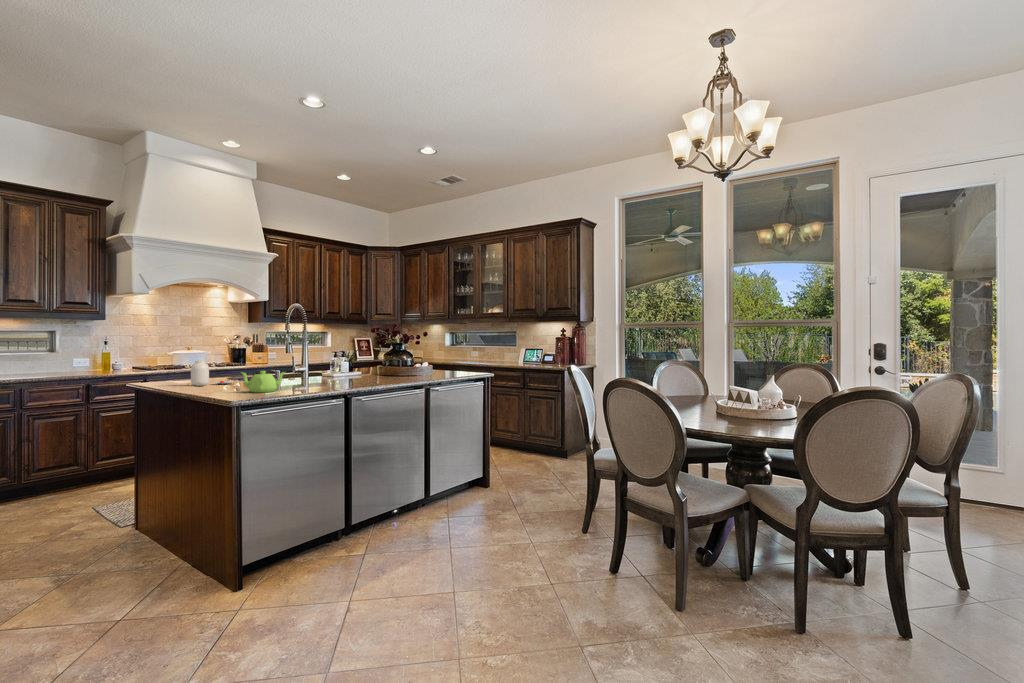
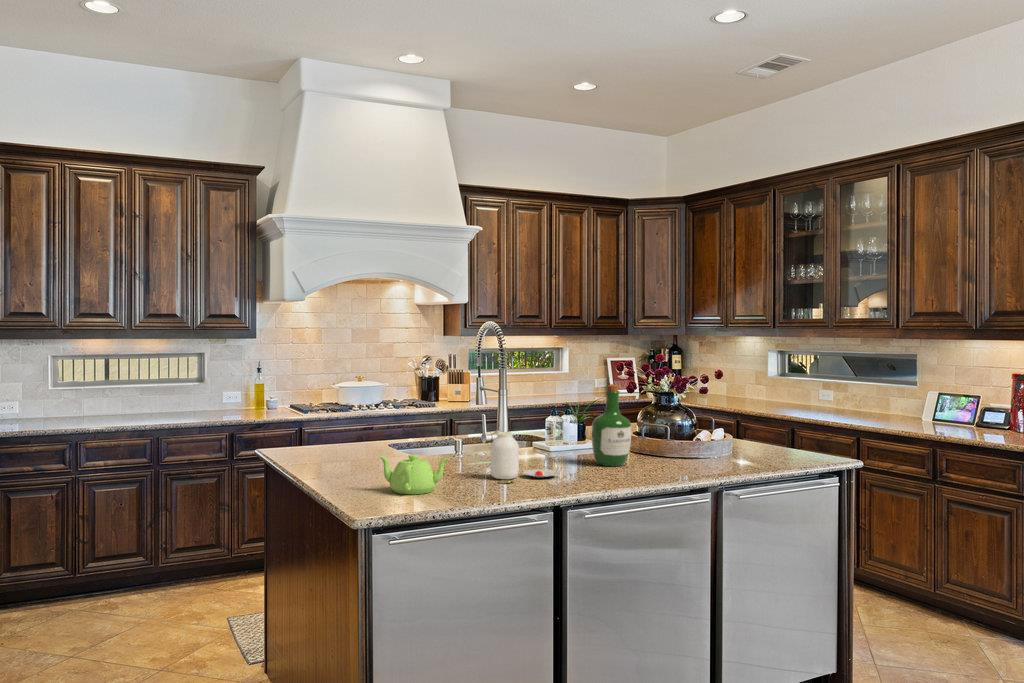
wine bottle: none [361,337,383,381] -> present [592,384,631,466]
jar: present [191,361,234,387] -> present [490,432,559,484]

